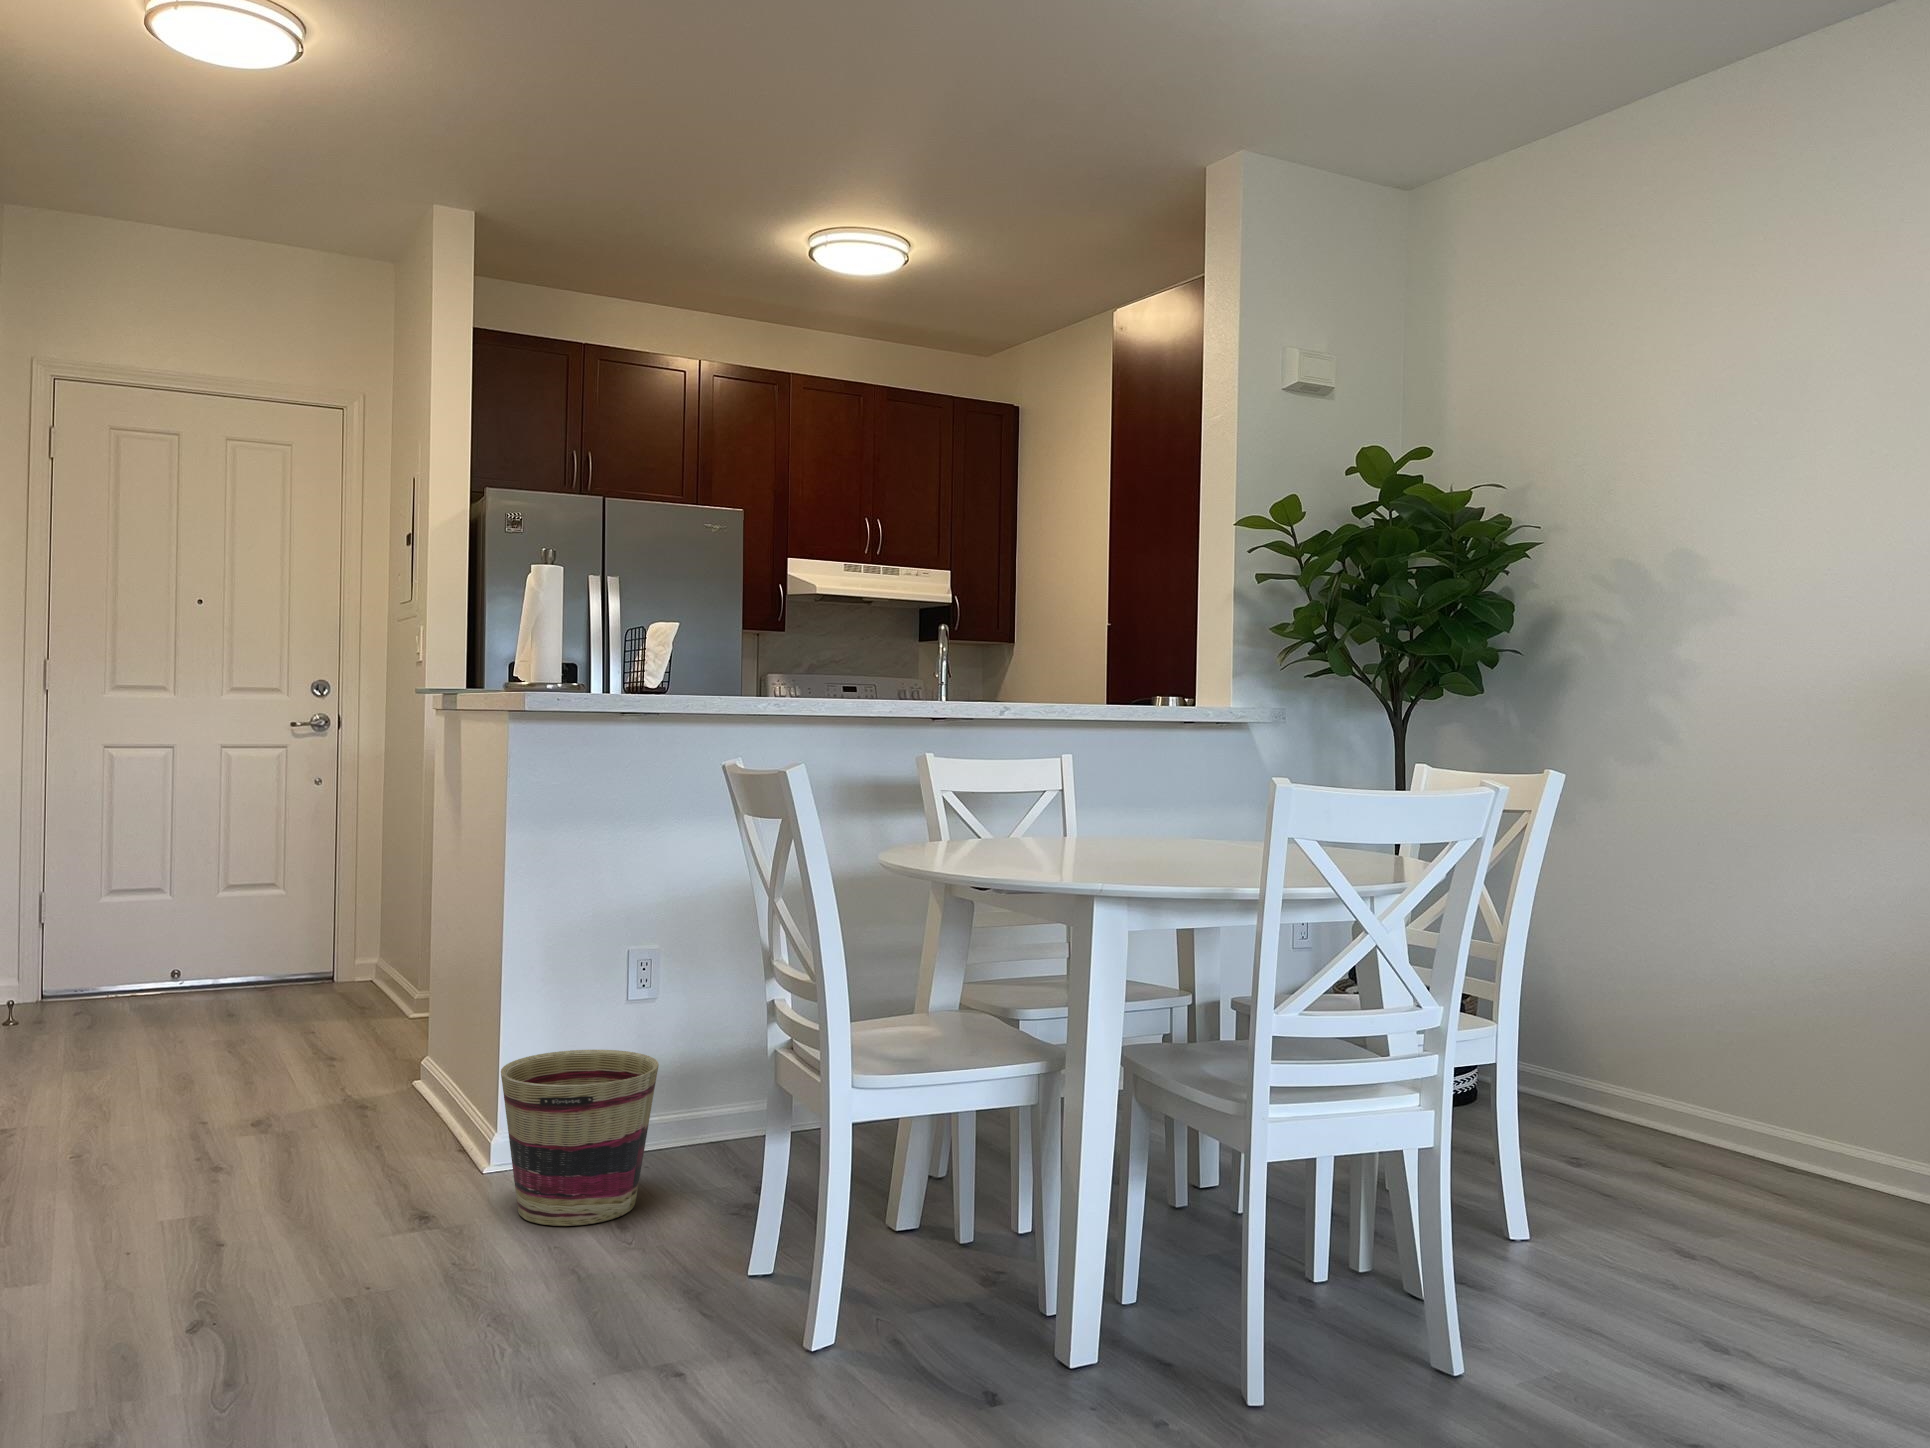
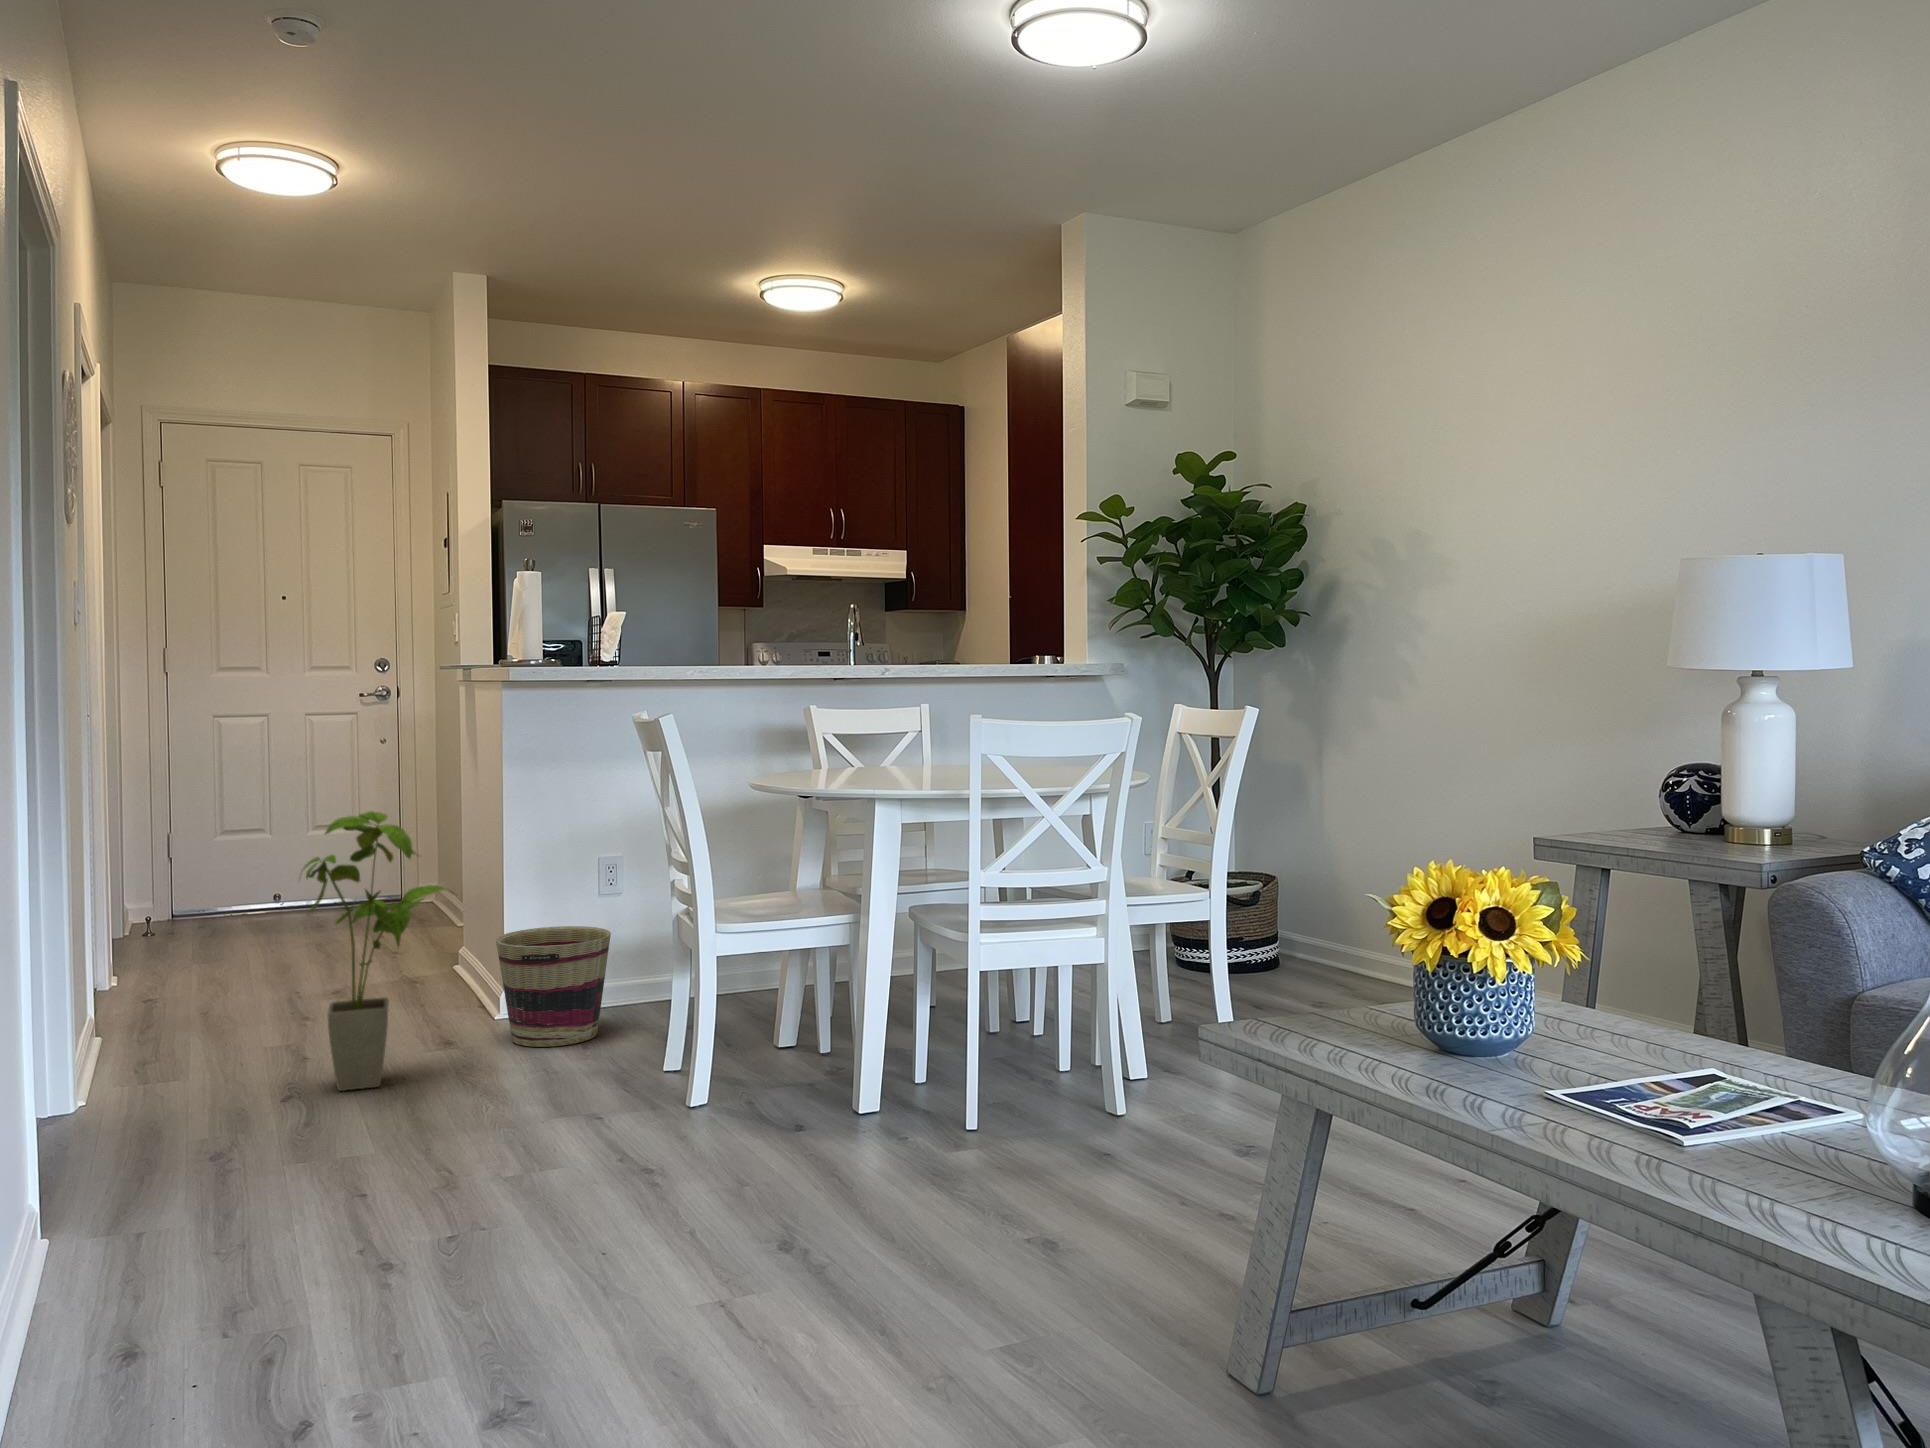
house plant: none [229,896,457,1309] -> present [300,811,451,1091]

